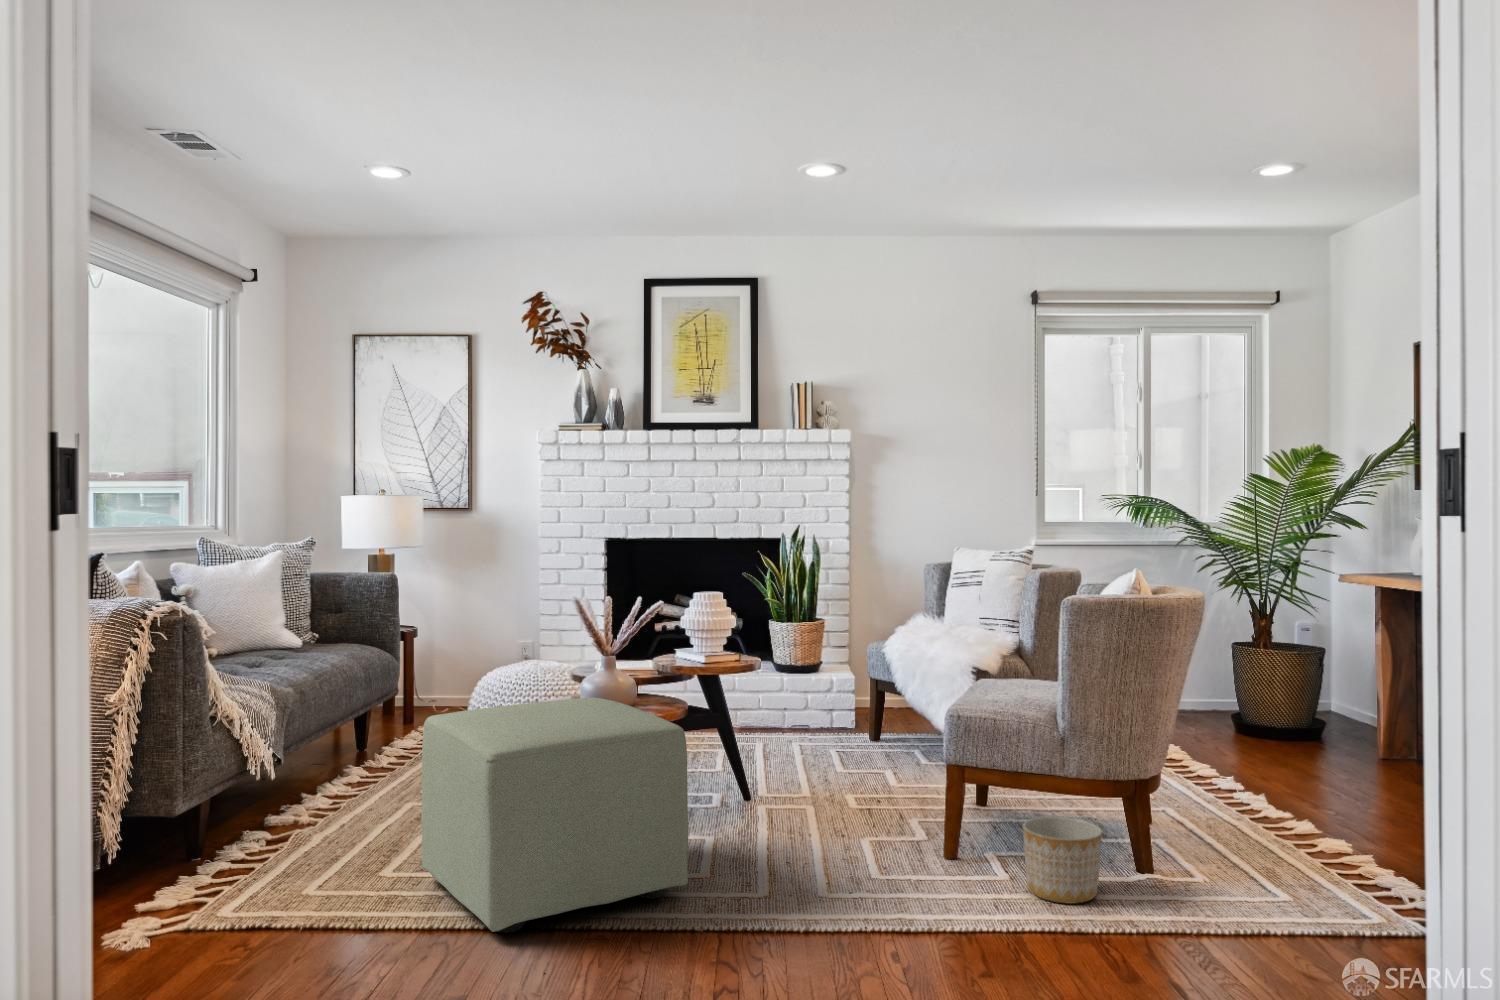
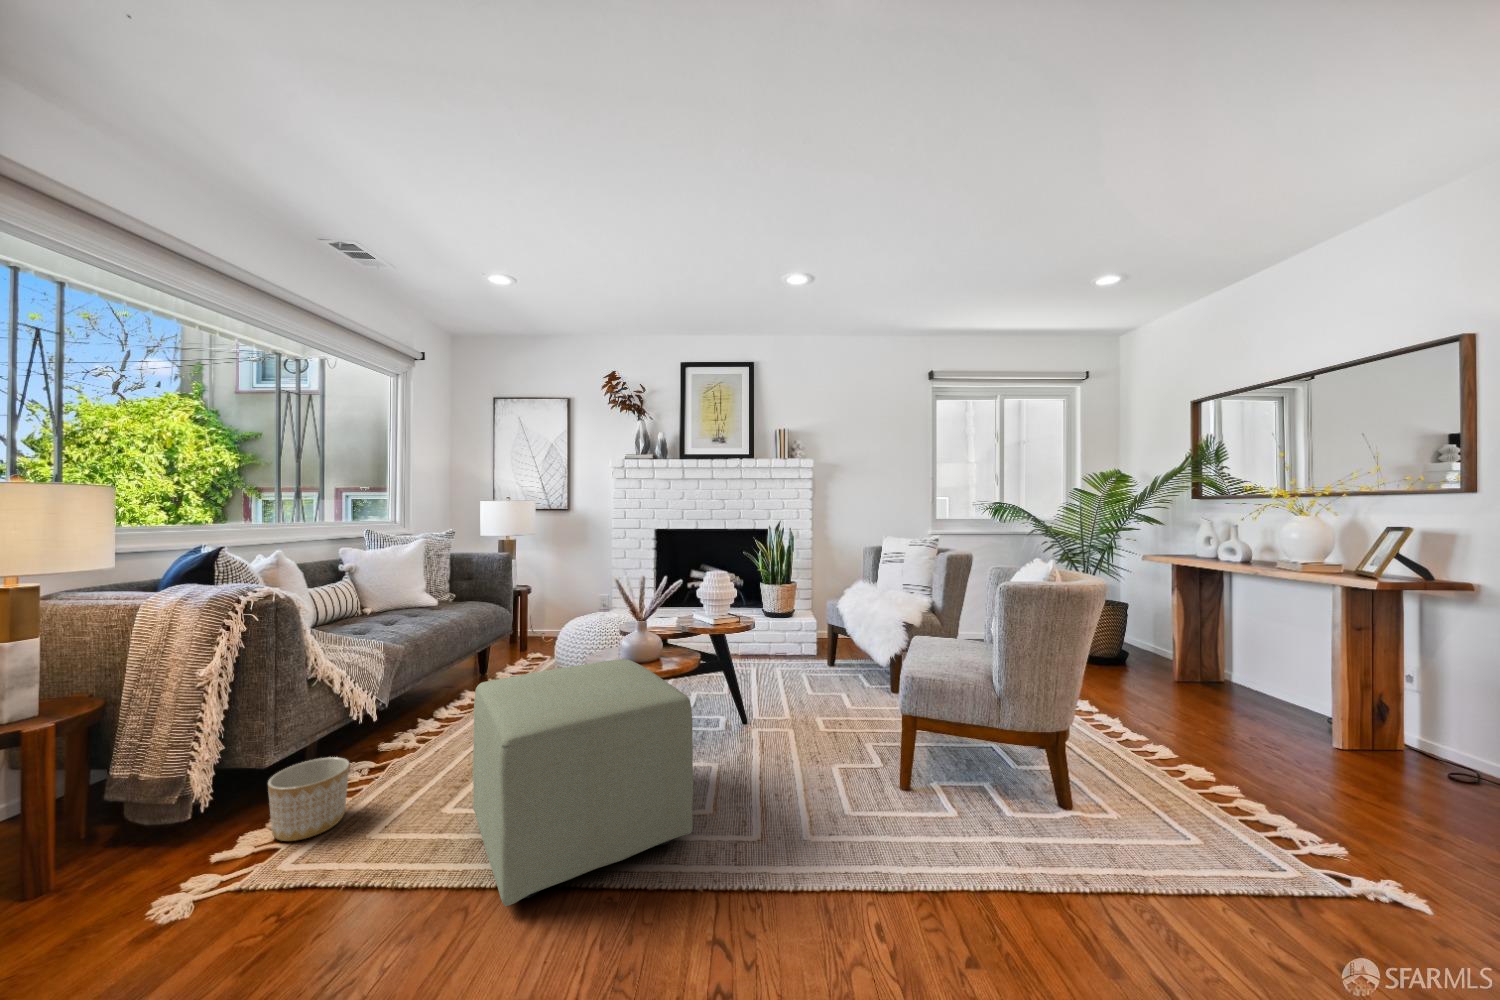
planter: present [1023,817,1102,904] -> present [268,757,349,841]

